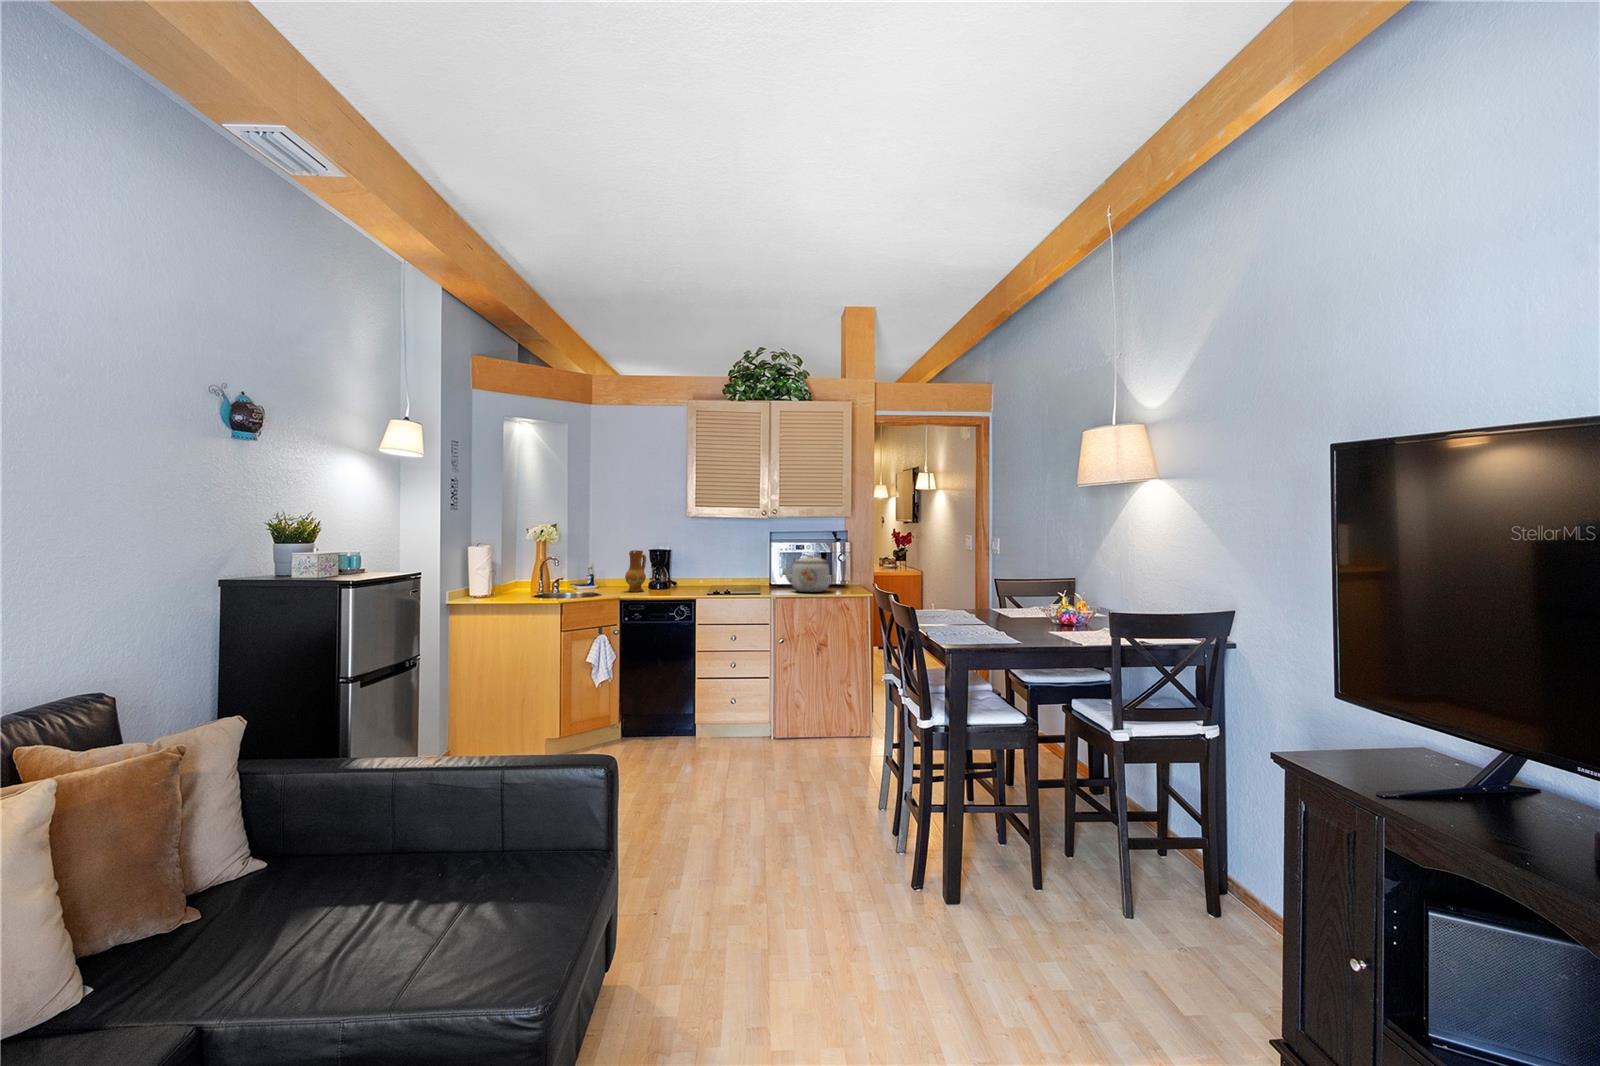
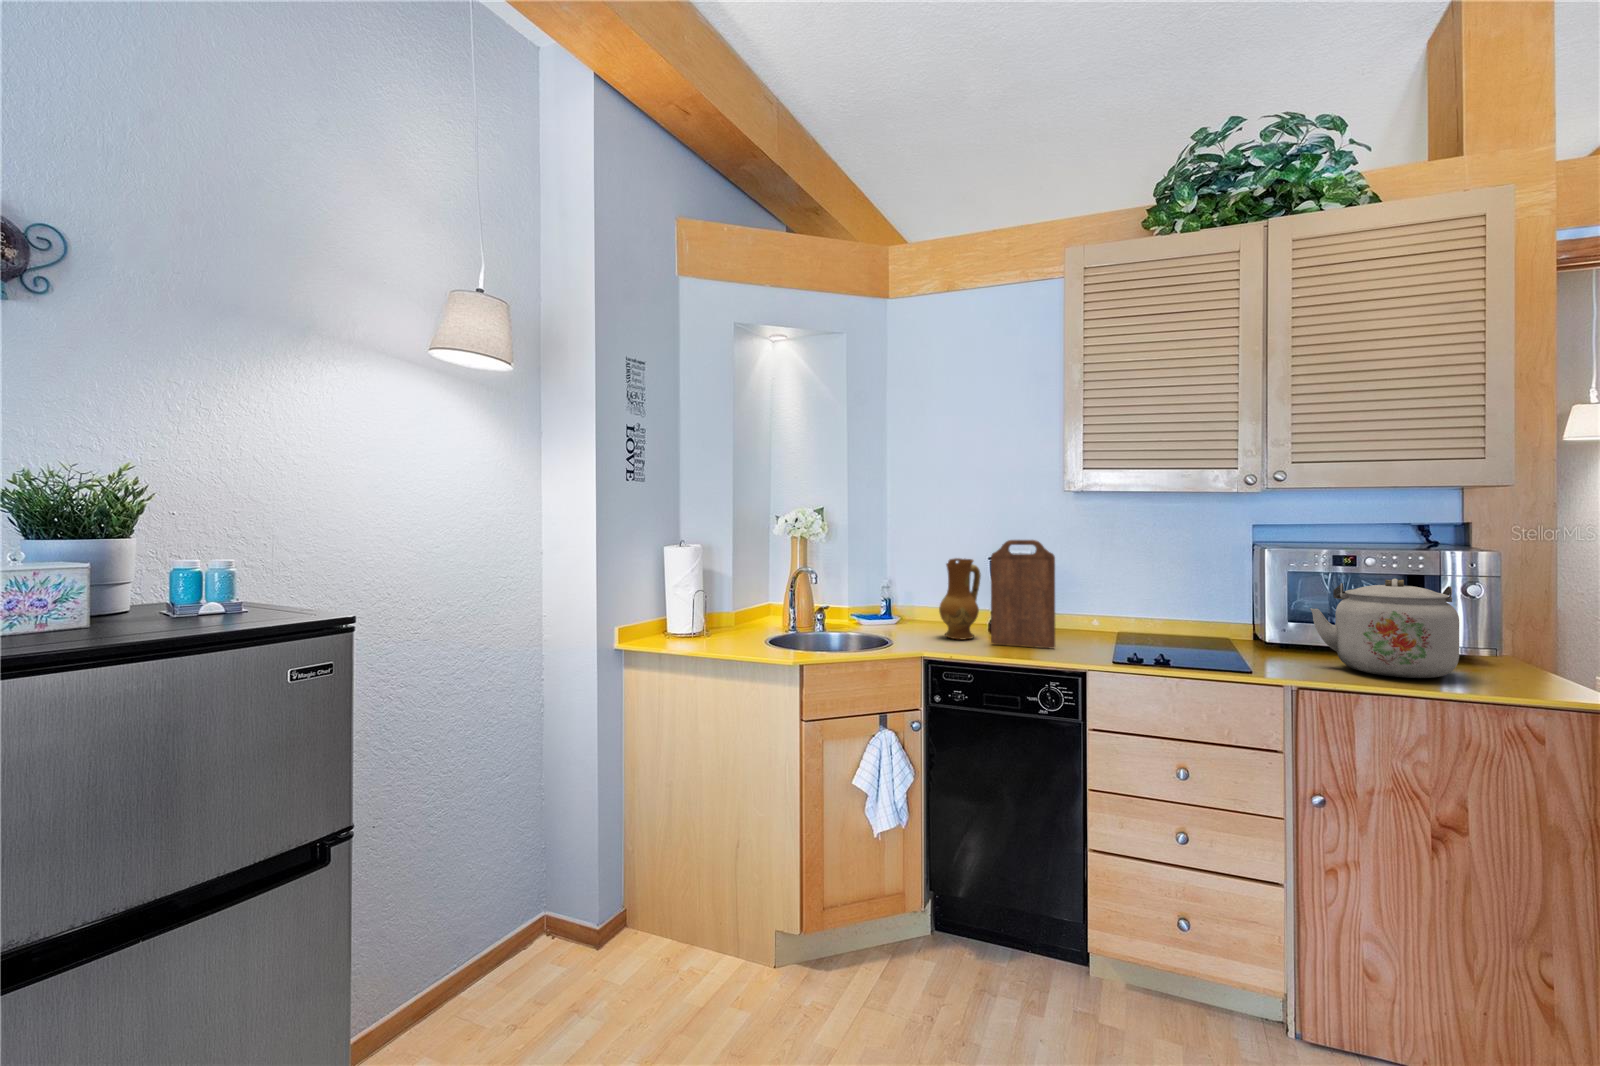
cutting board: none [652,540,683,592] -> present [991,540,1055,648]

